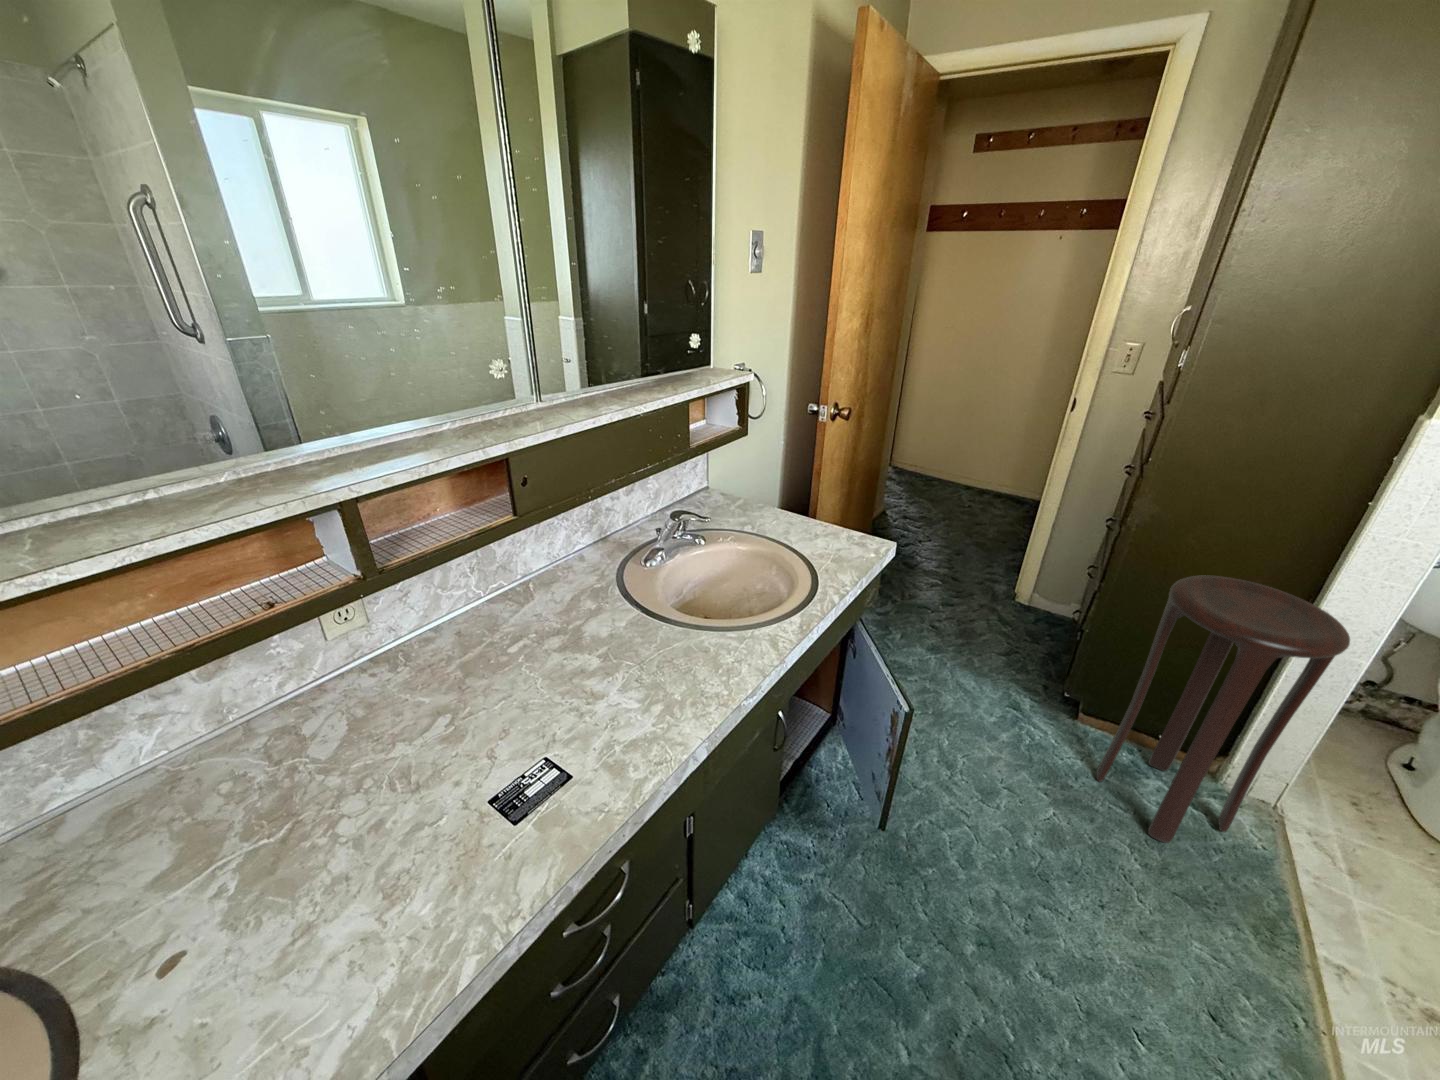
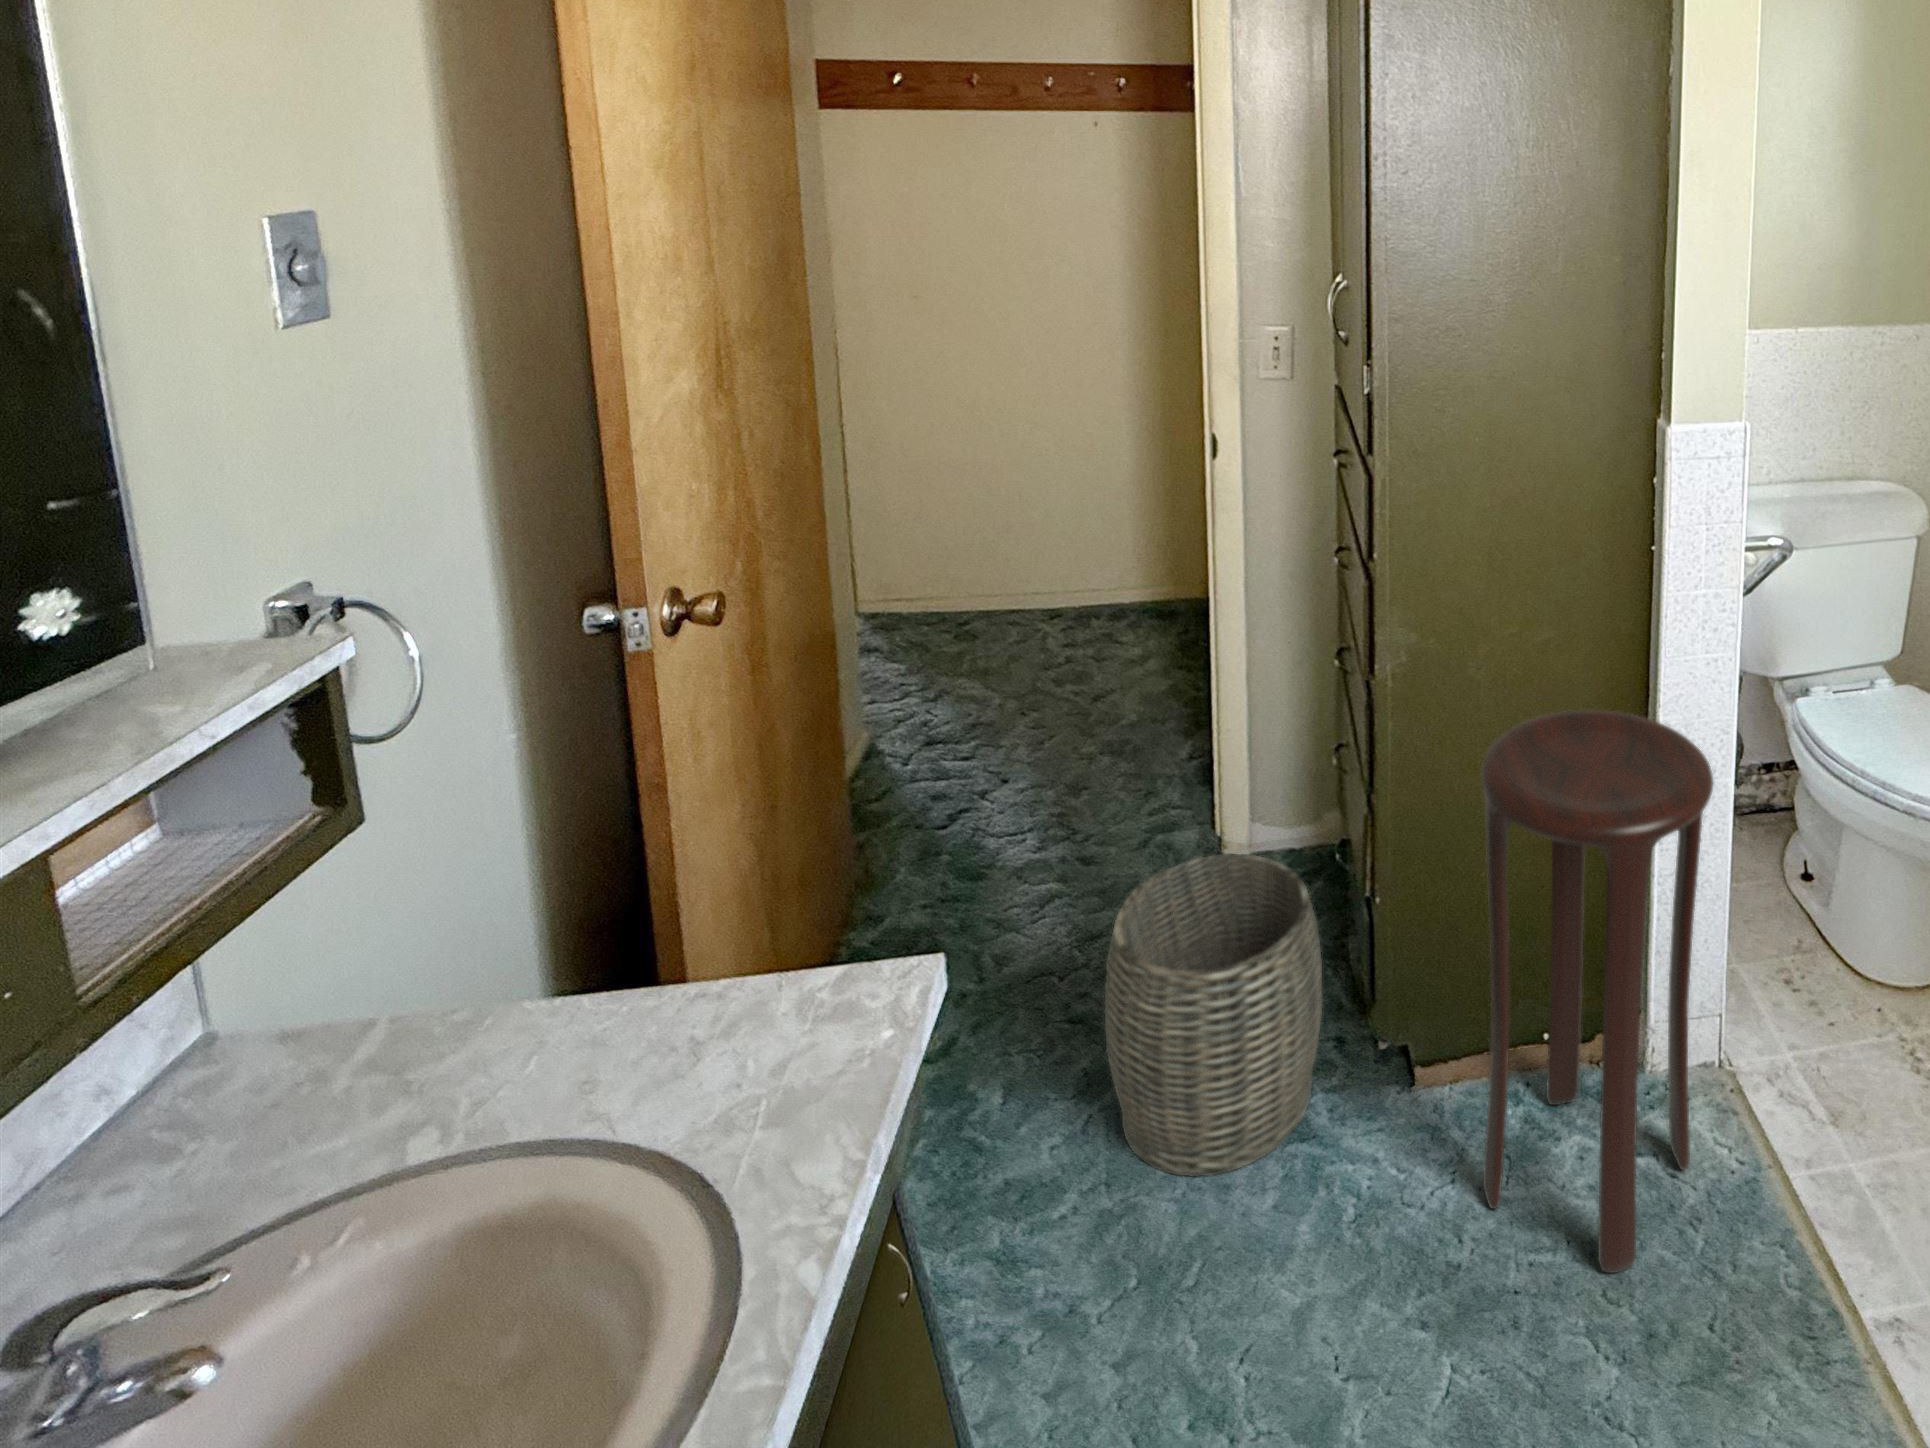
woven basket: none [942,583,1051,706] -> present [1105,854,1322,1177]

